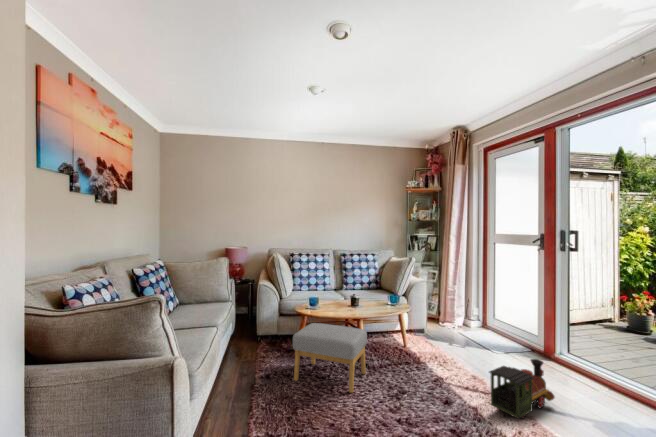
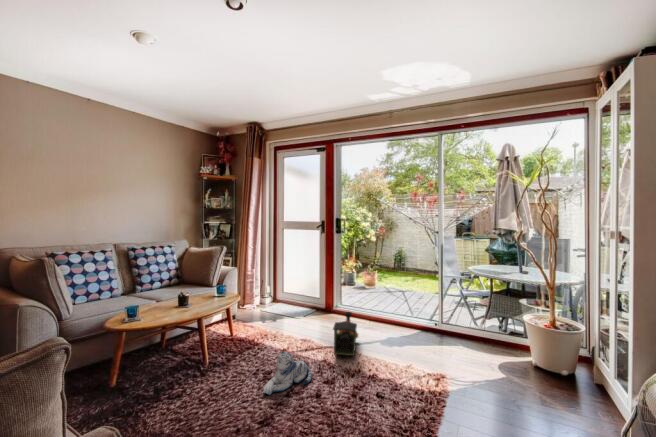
footstool: present [293,323,367,393] -> none [139,326,227,414]
plush toy: none [379,372,447,420] -> present [263,351,312,395]

